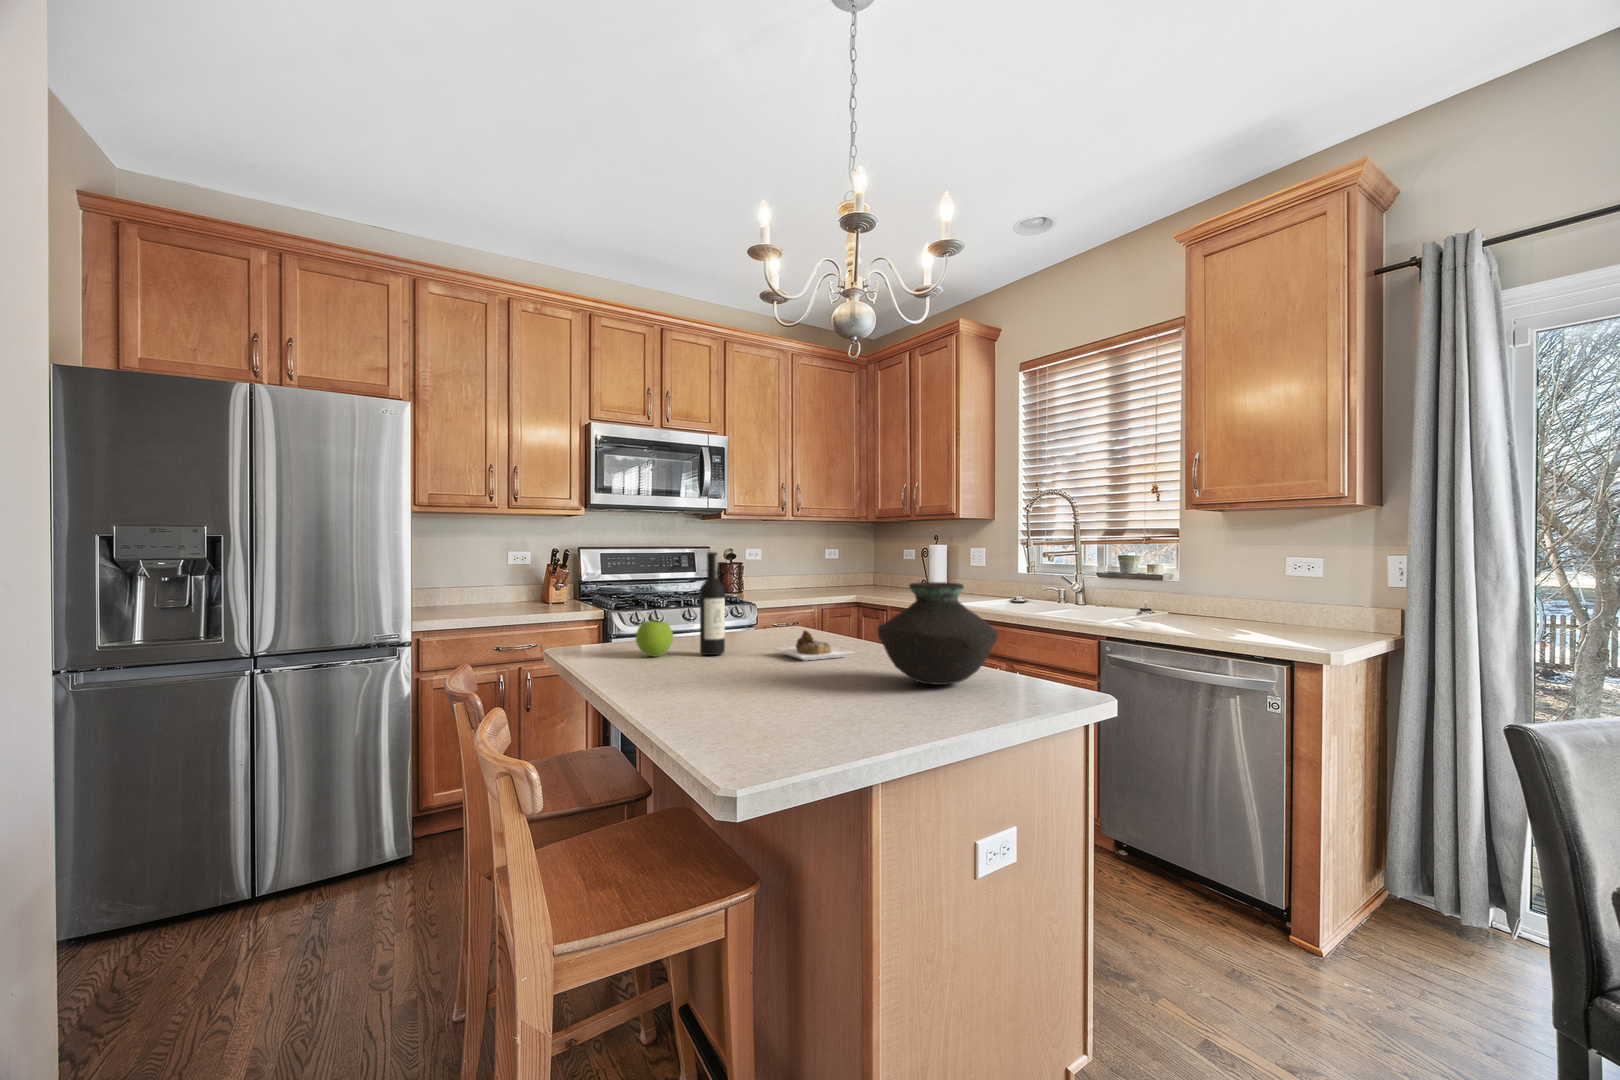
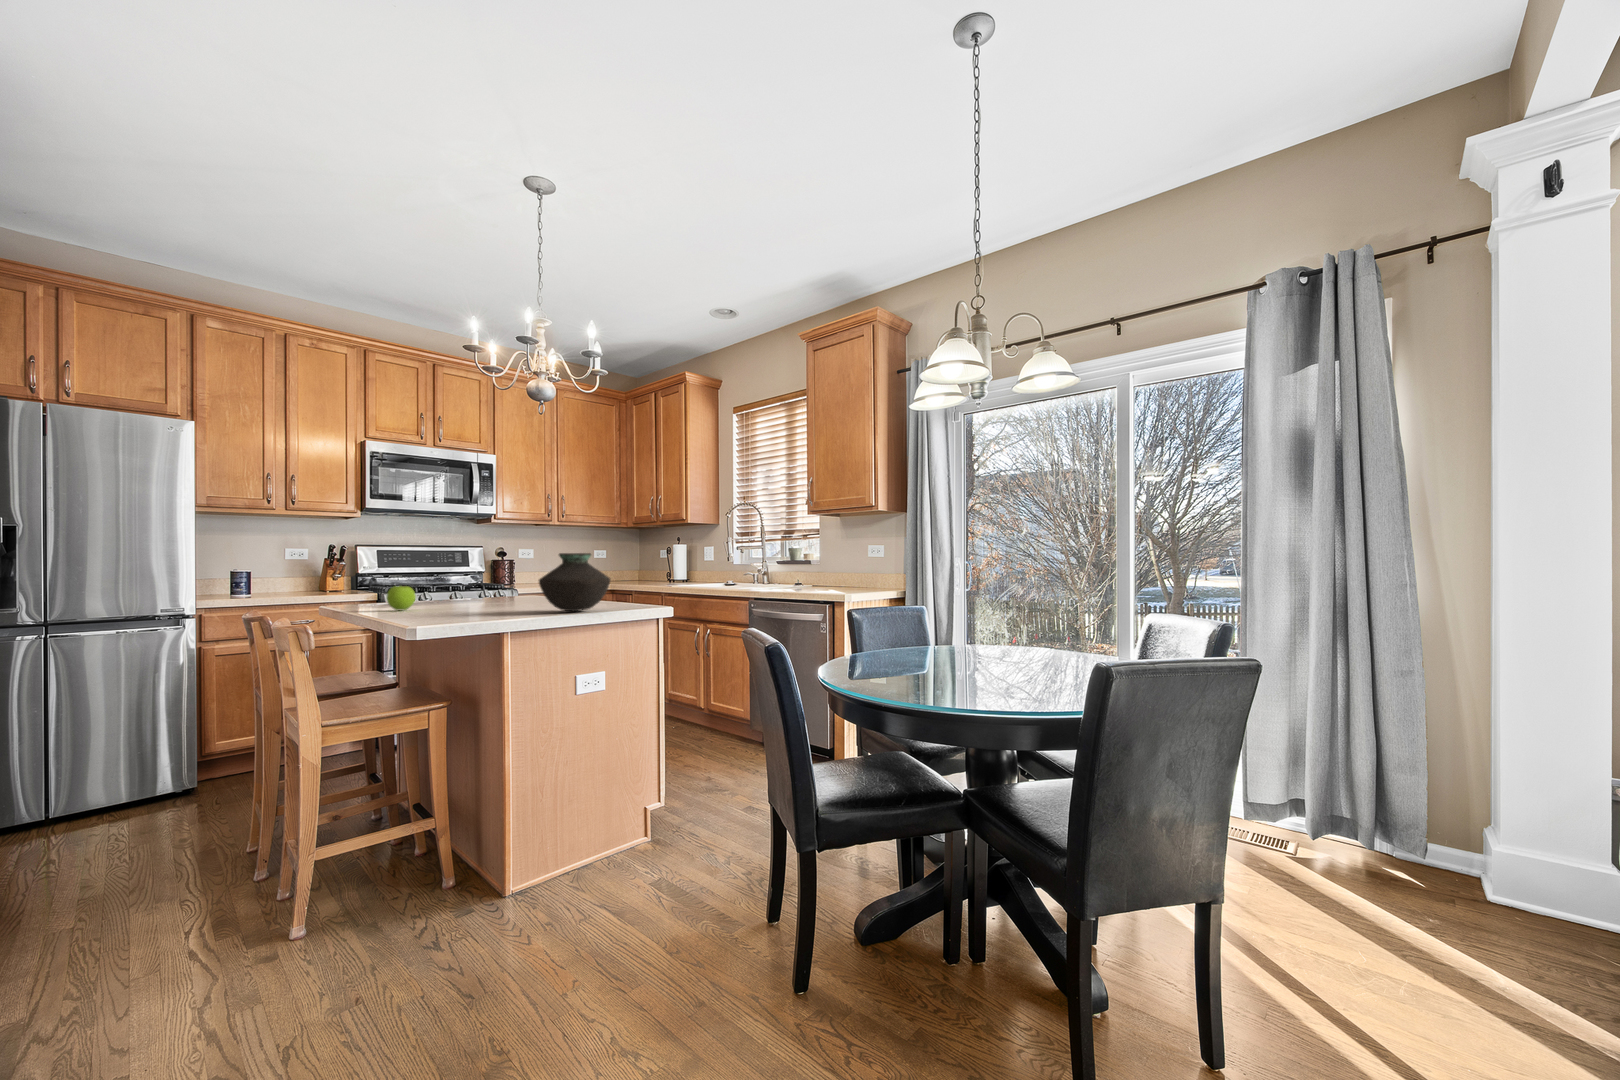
wine bottle: present [700,552,853,660] -> none [436,539,545,609]

